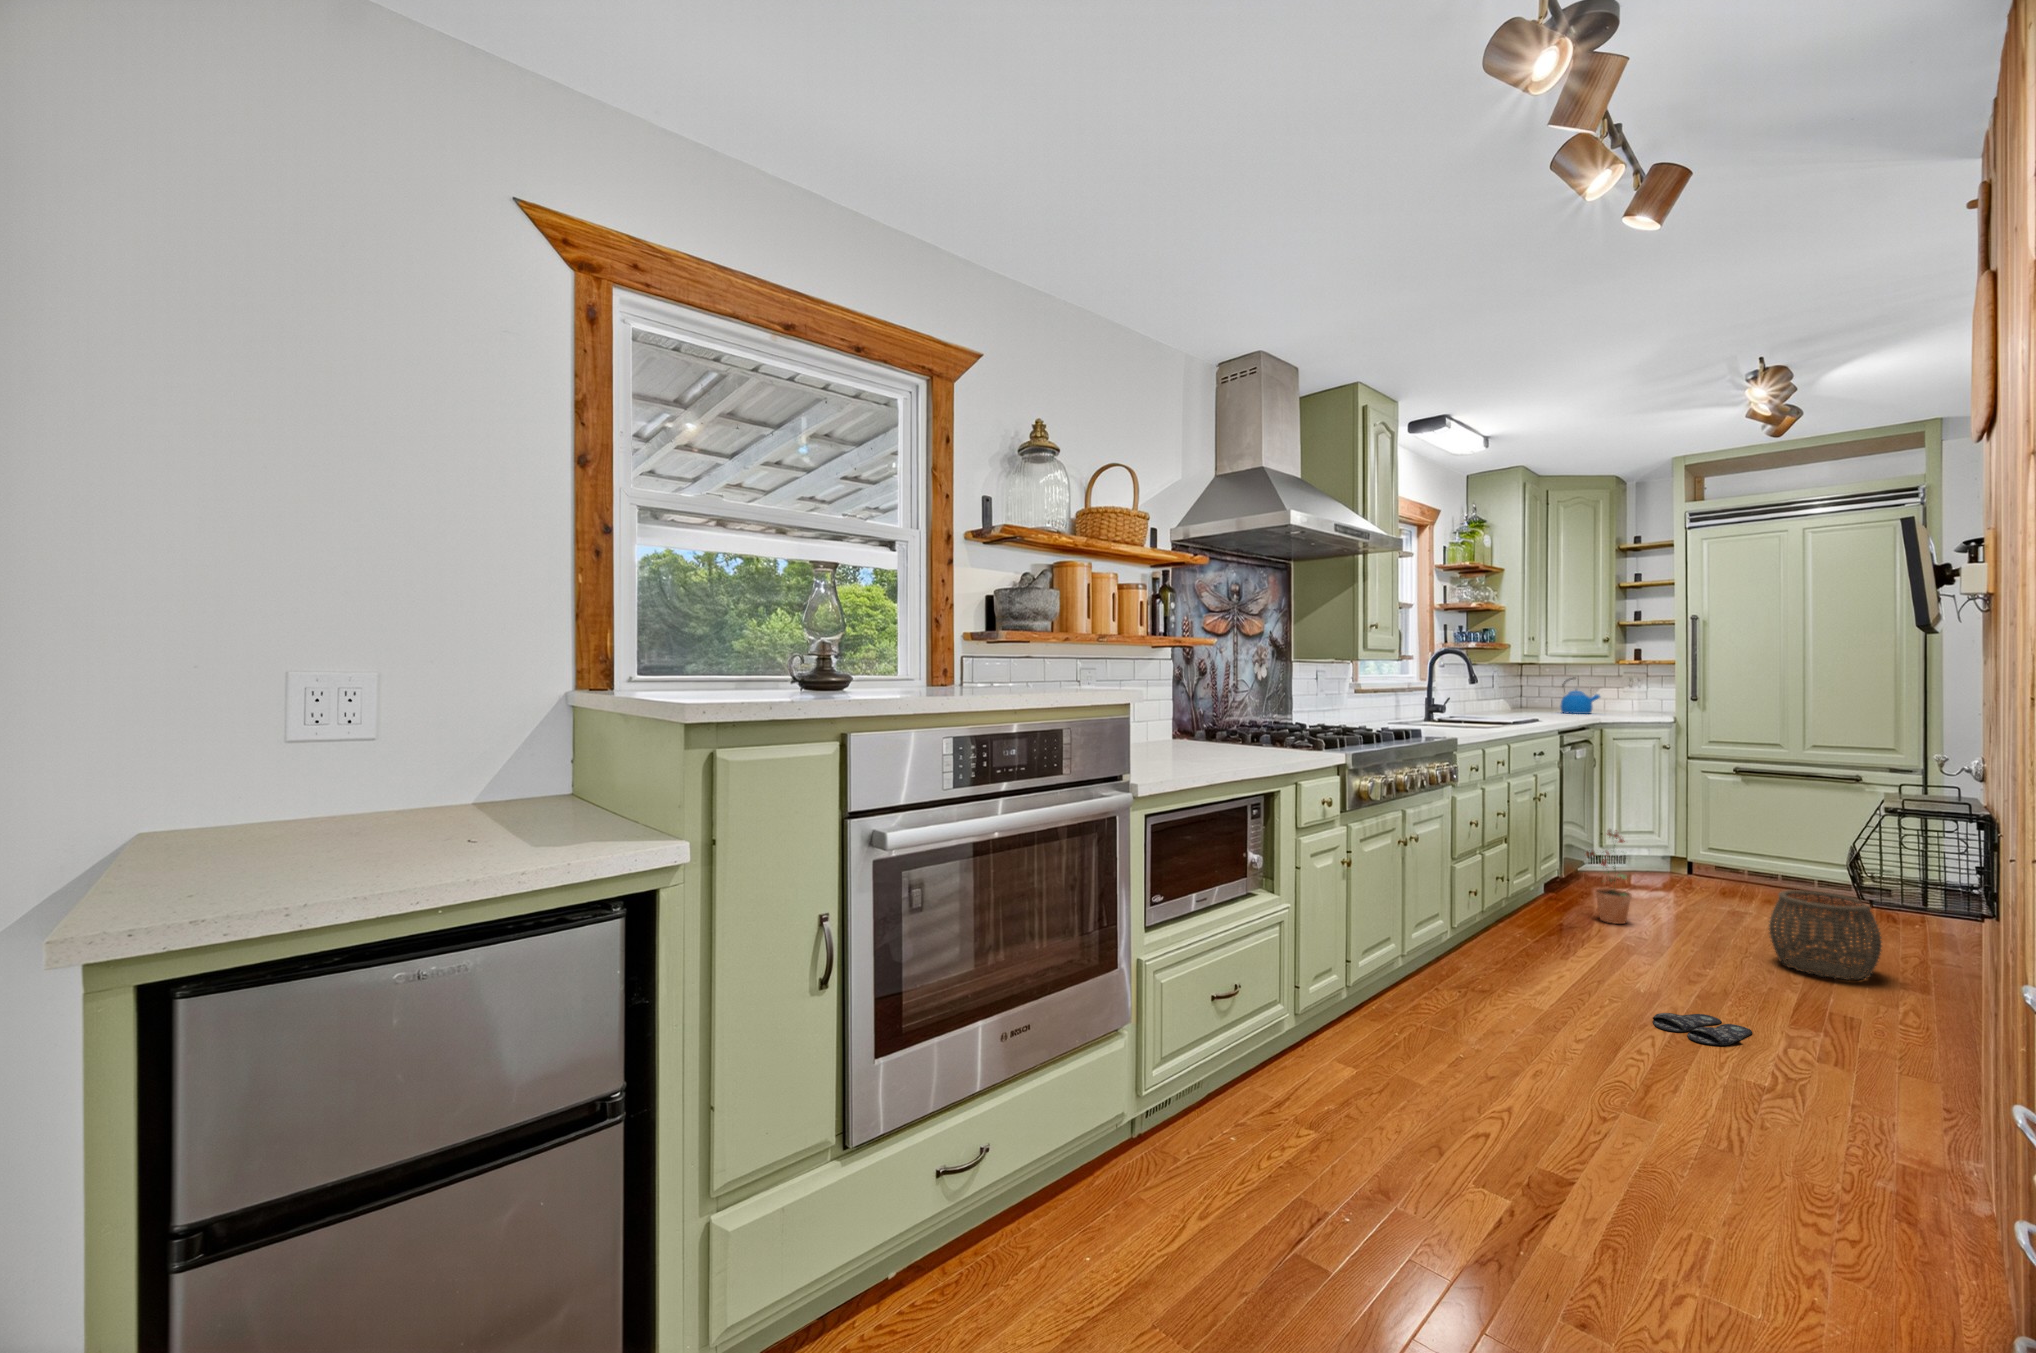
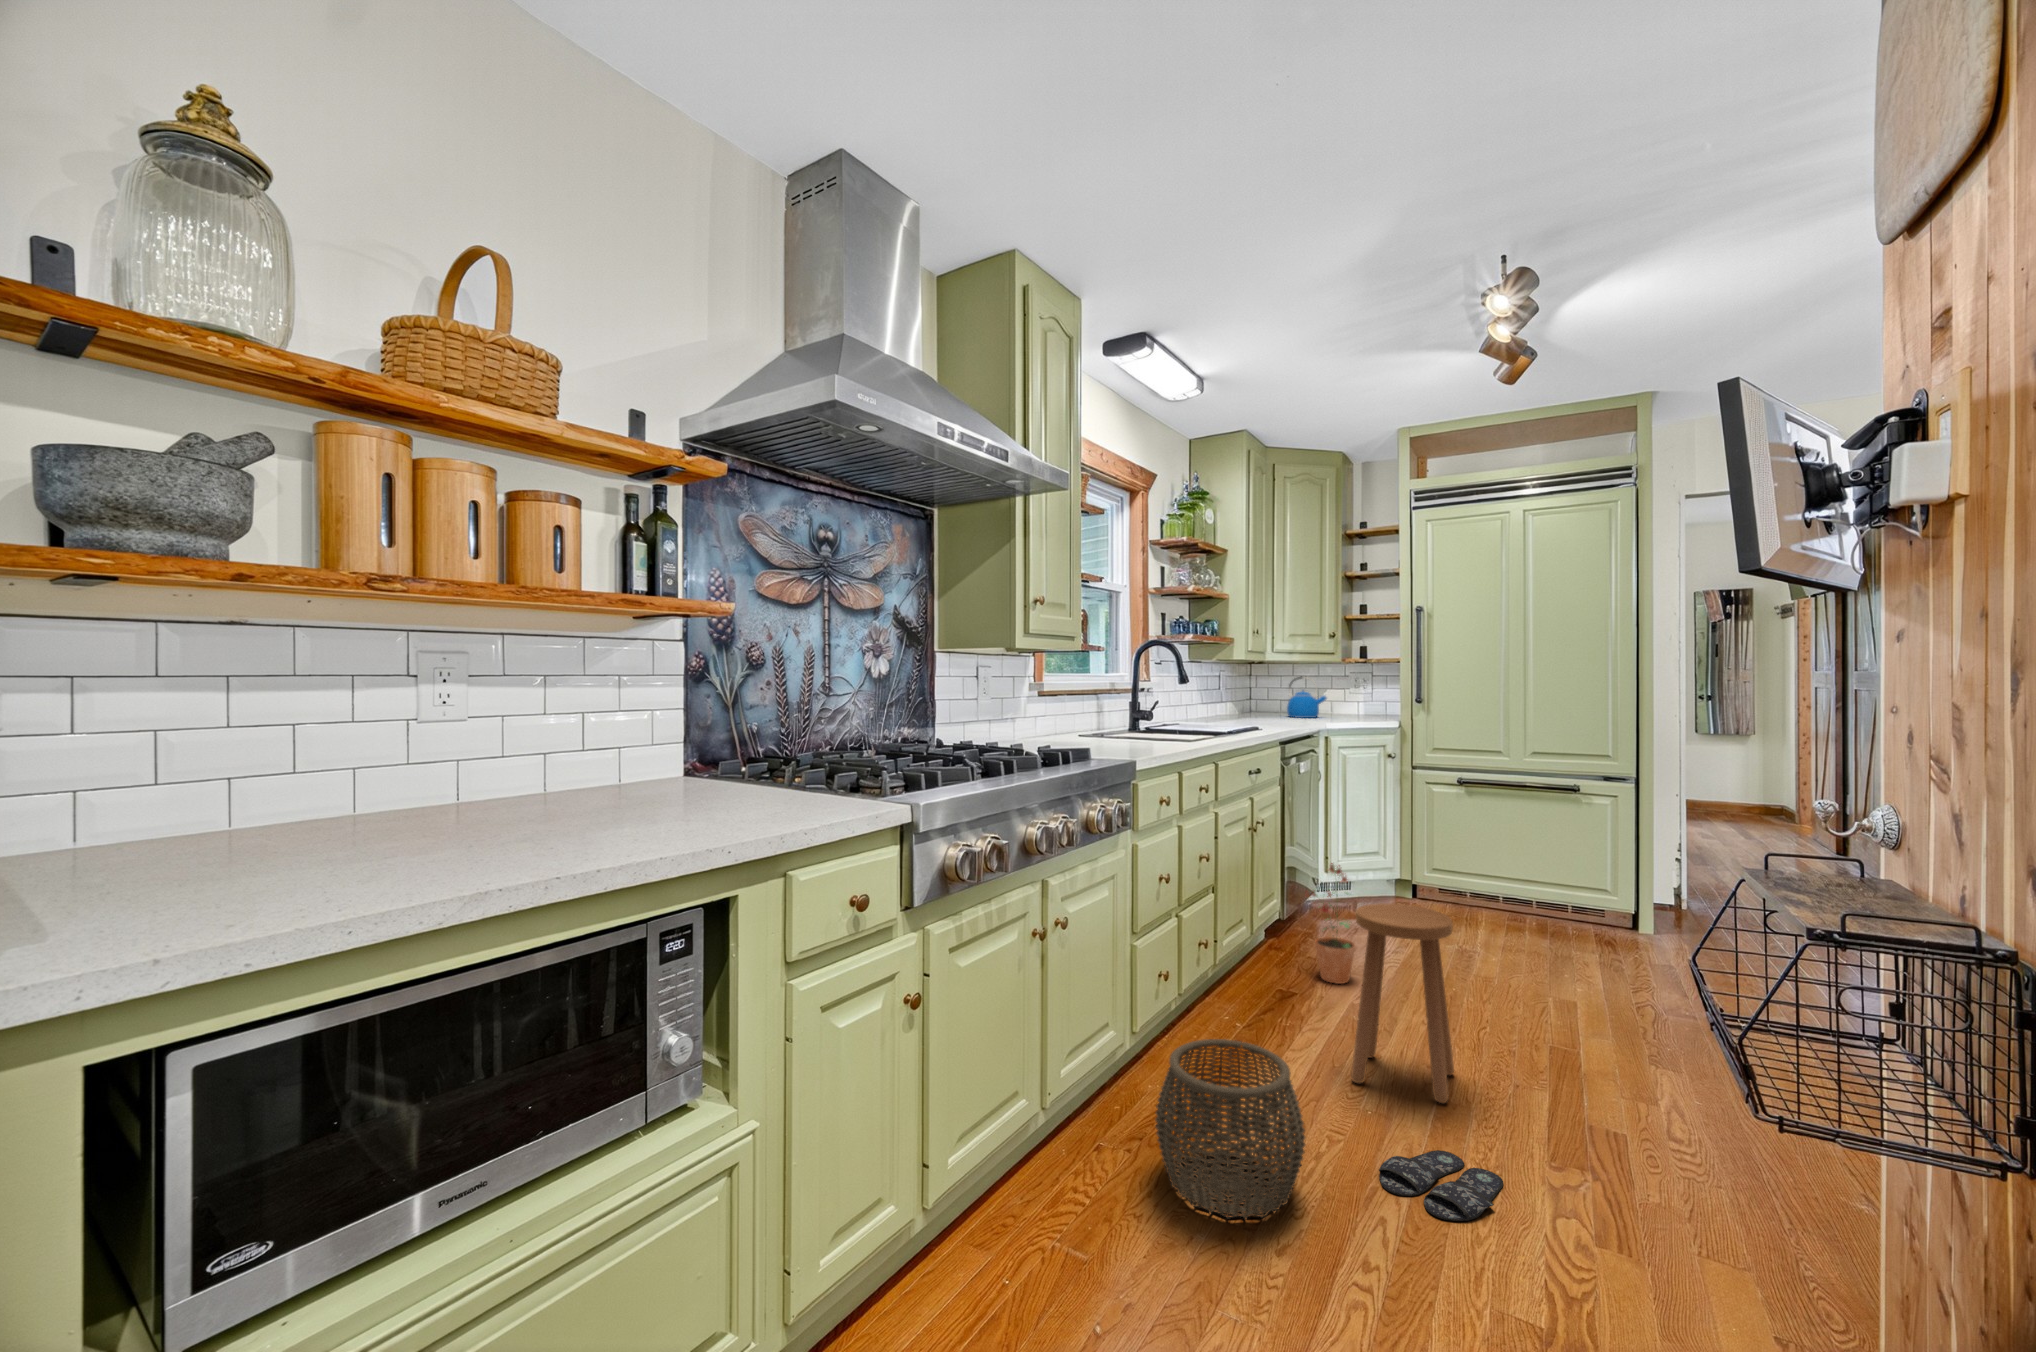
stool: none [1629,850,1719,993] -> present [1351,903,1454,1103]
woven basket: present [1769,890,1882,980] -> present [1155,1039,1305,1220]

